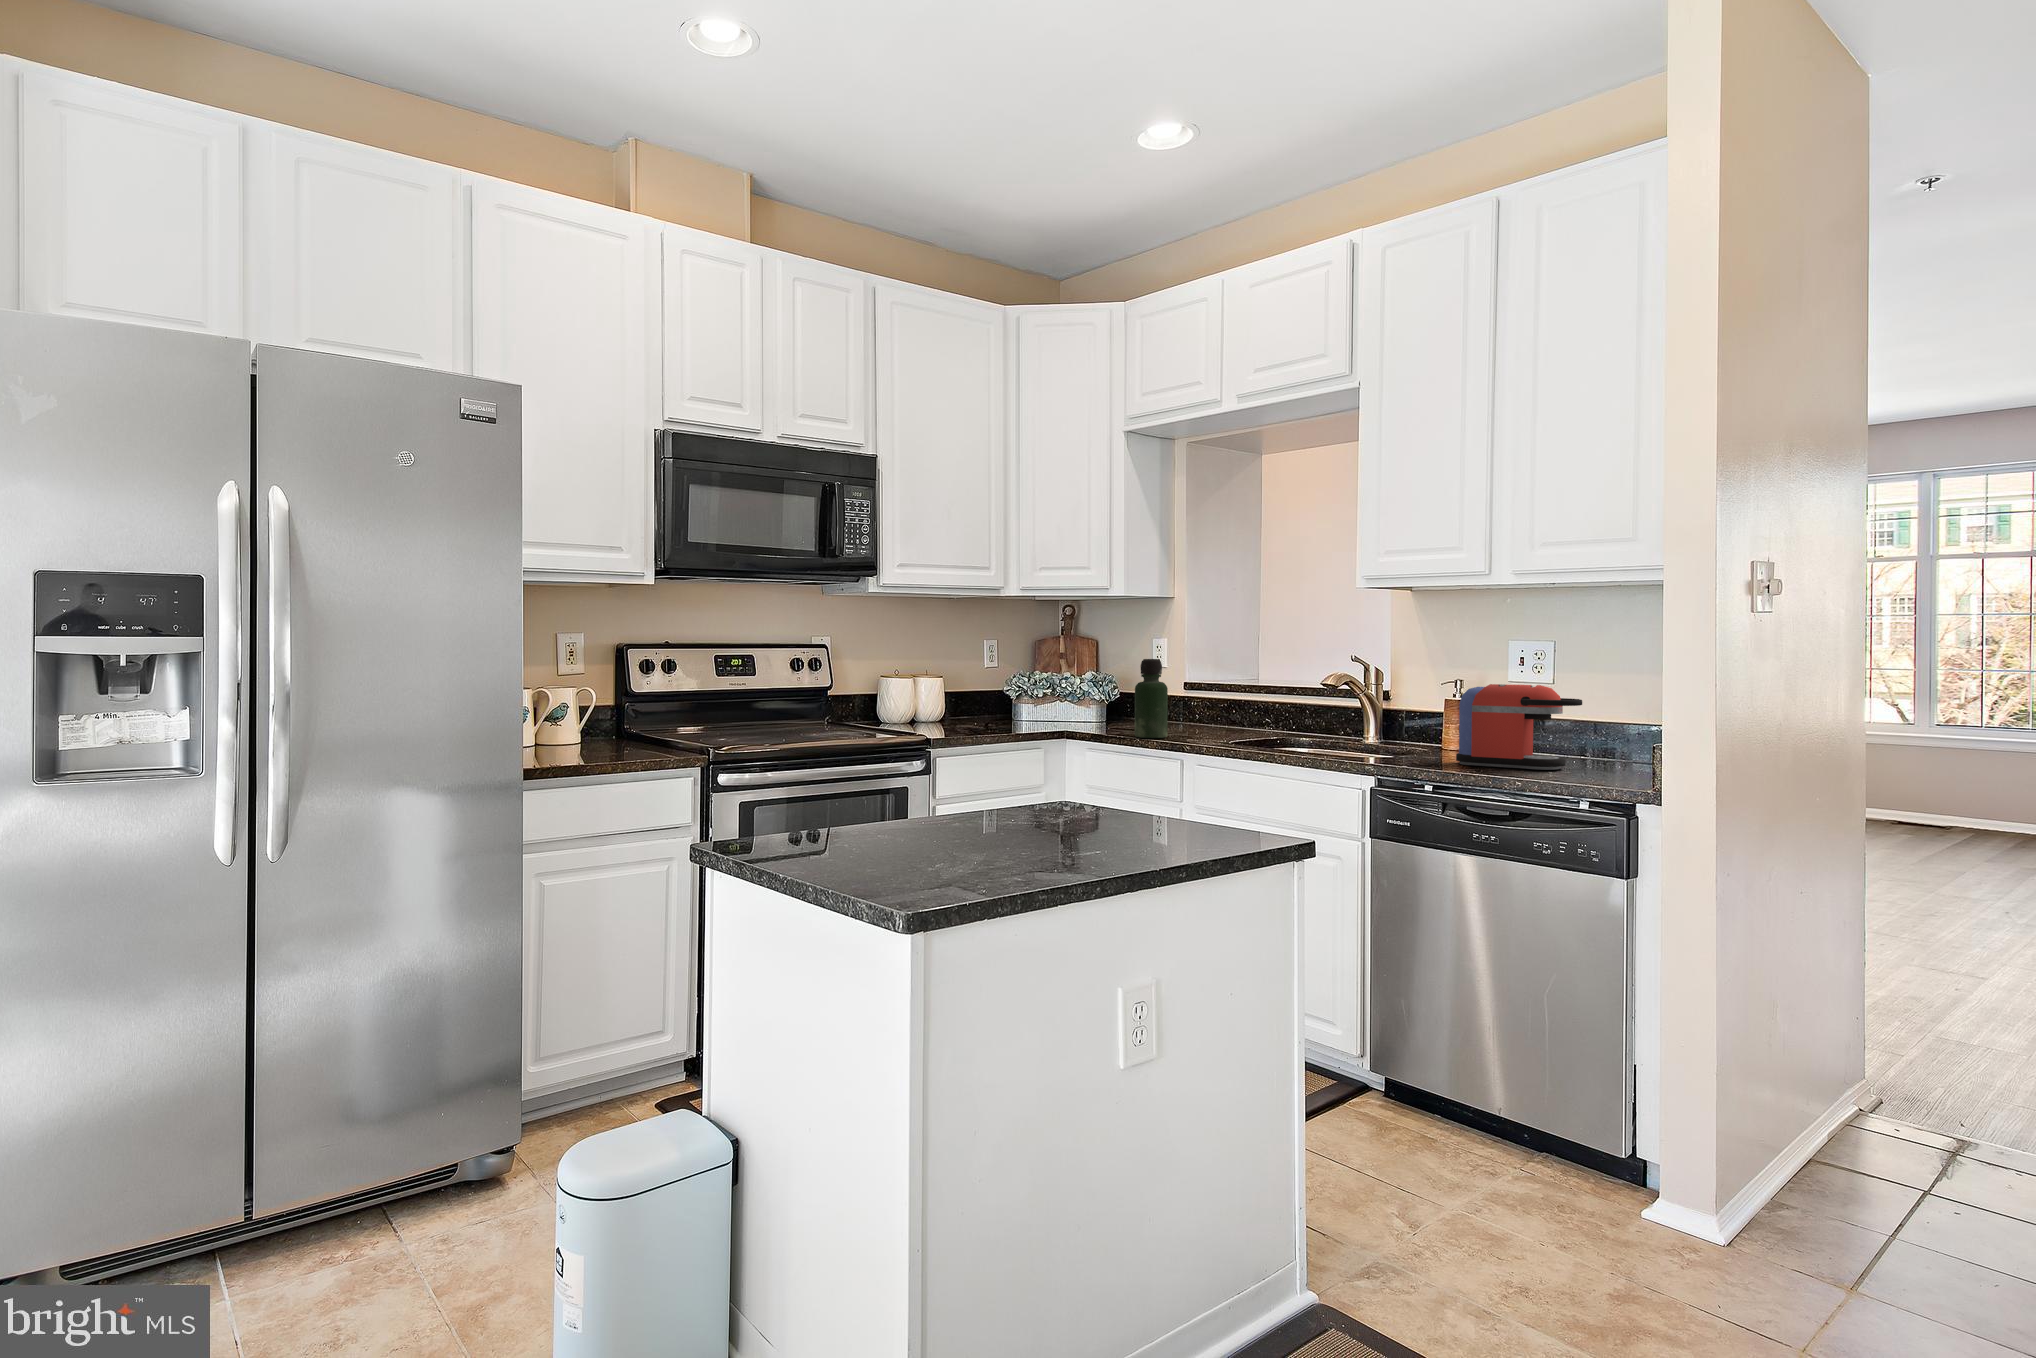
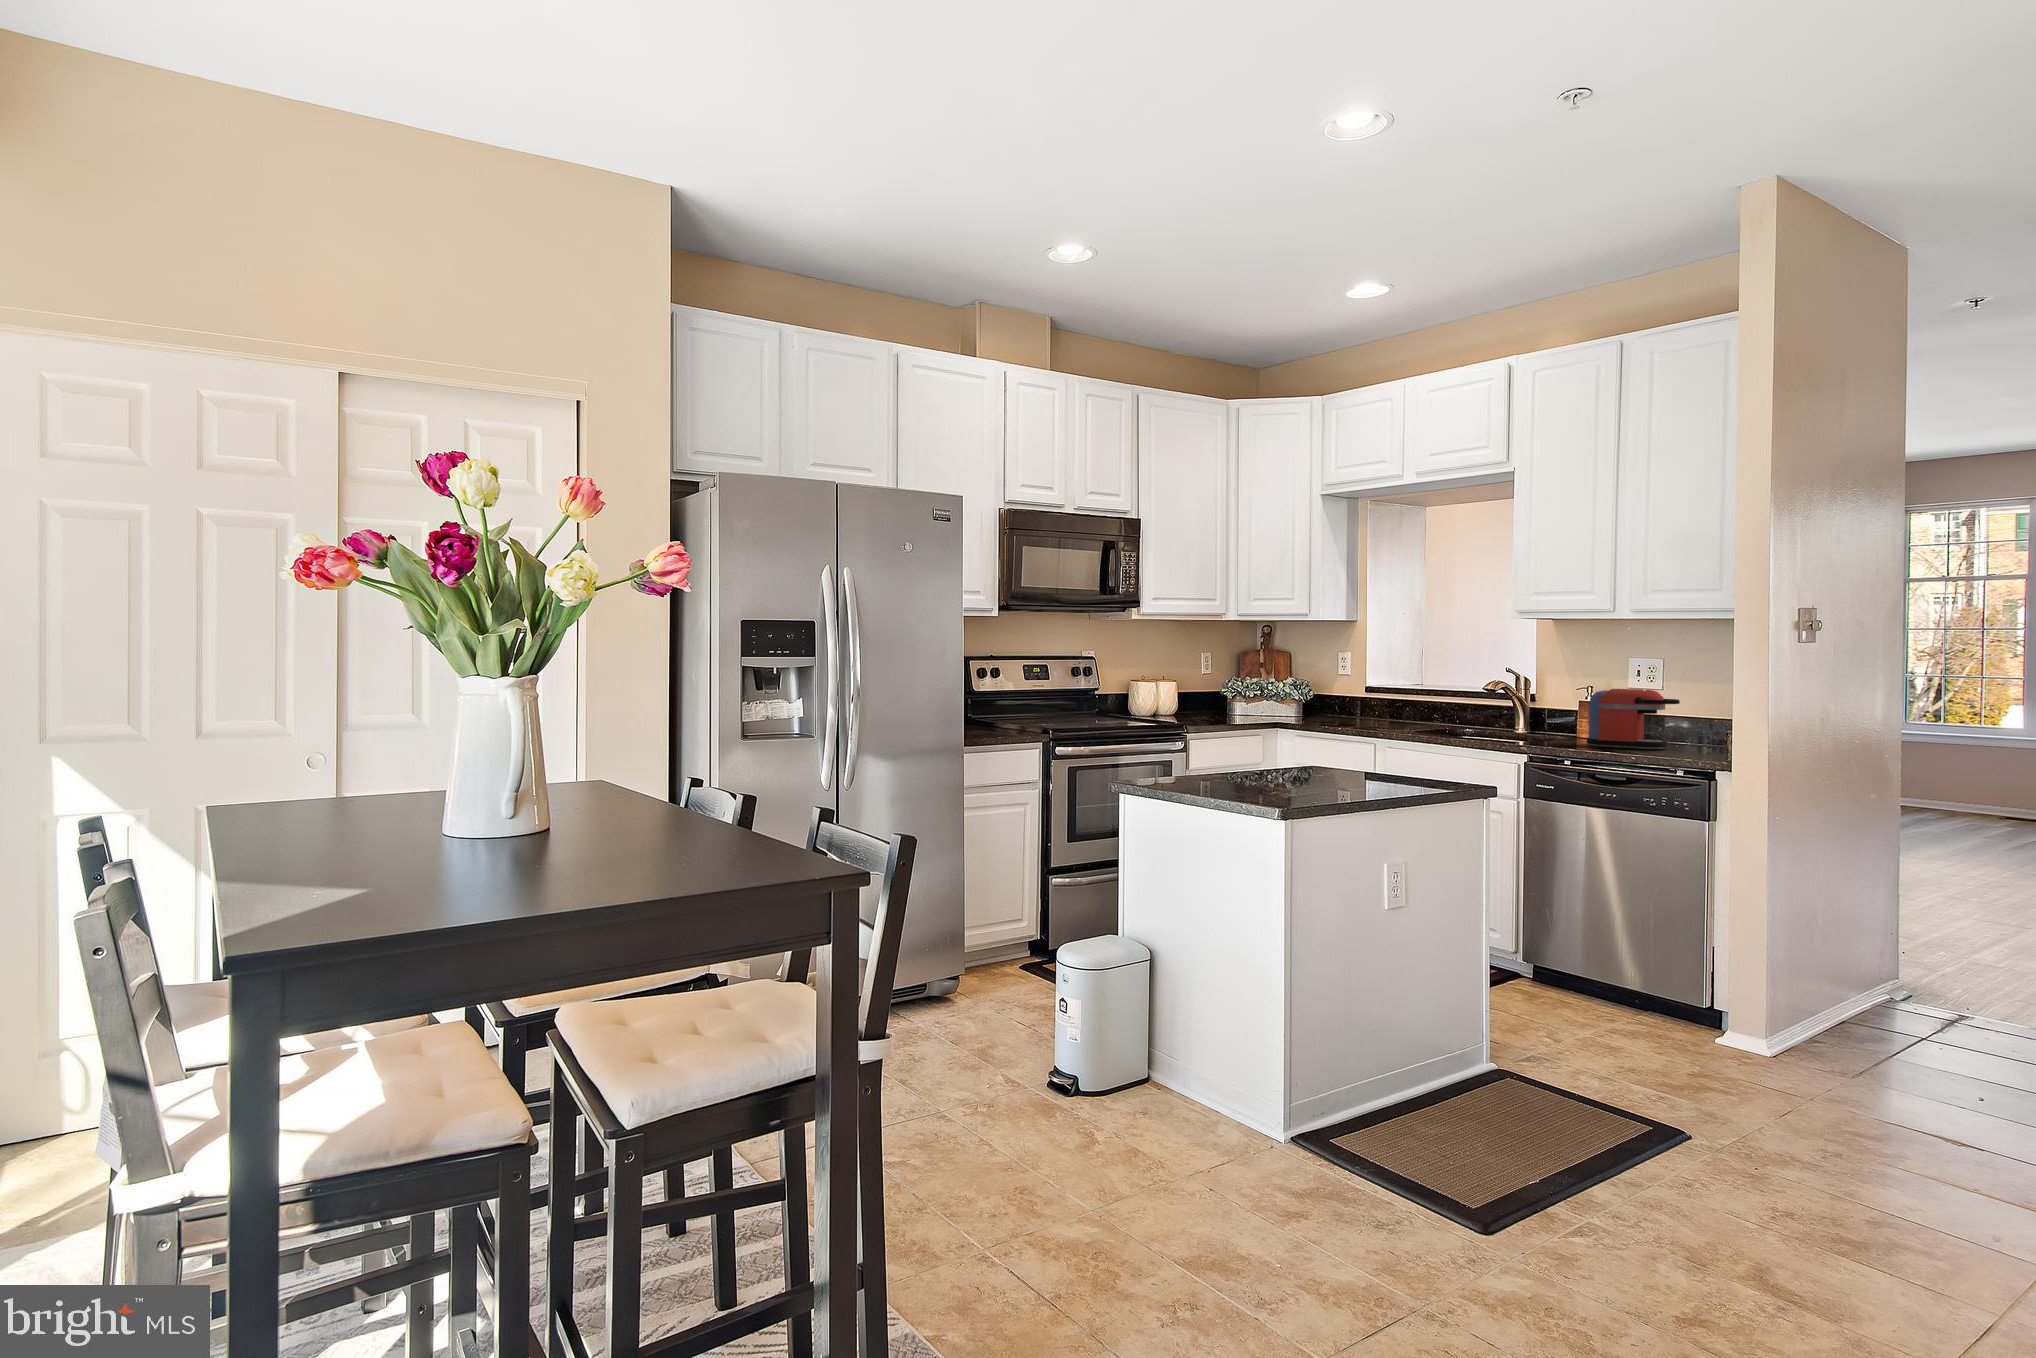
bottle: present [1135,659,1168,738] -> none [1335,669,1361,728]

